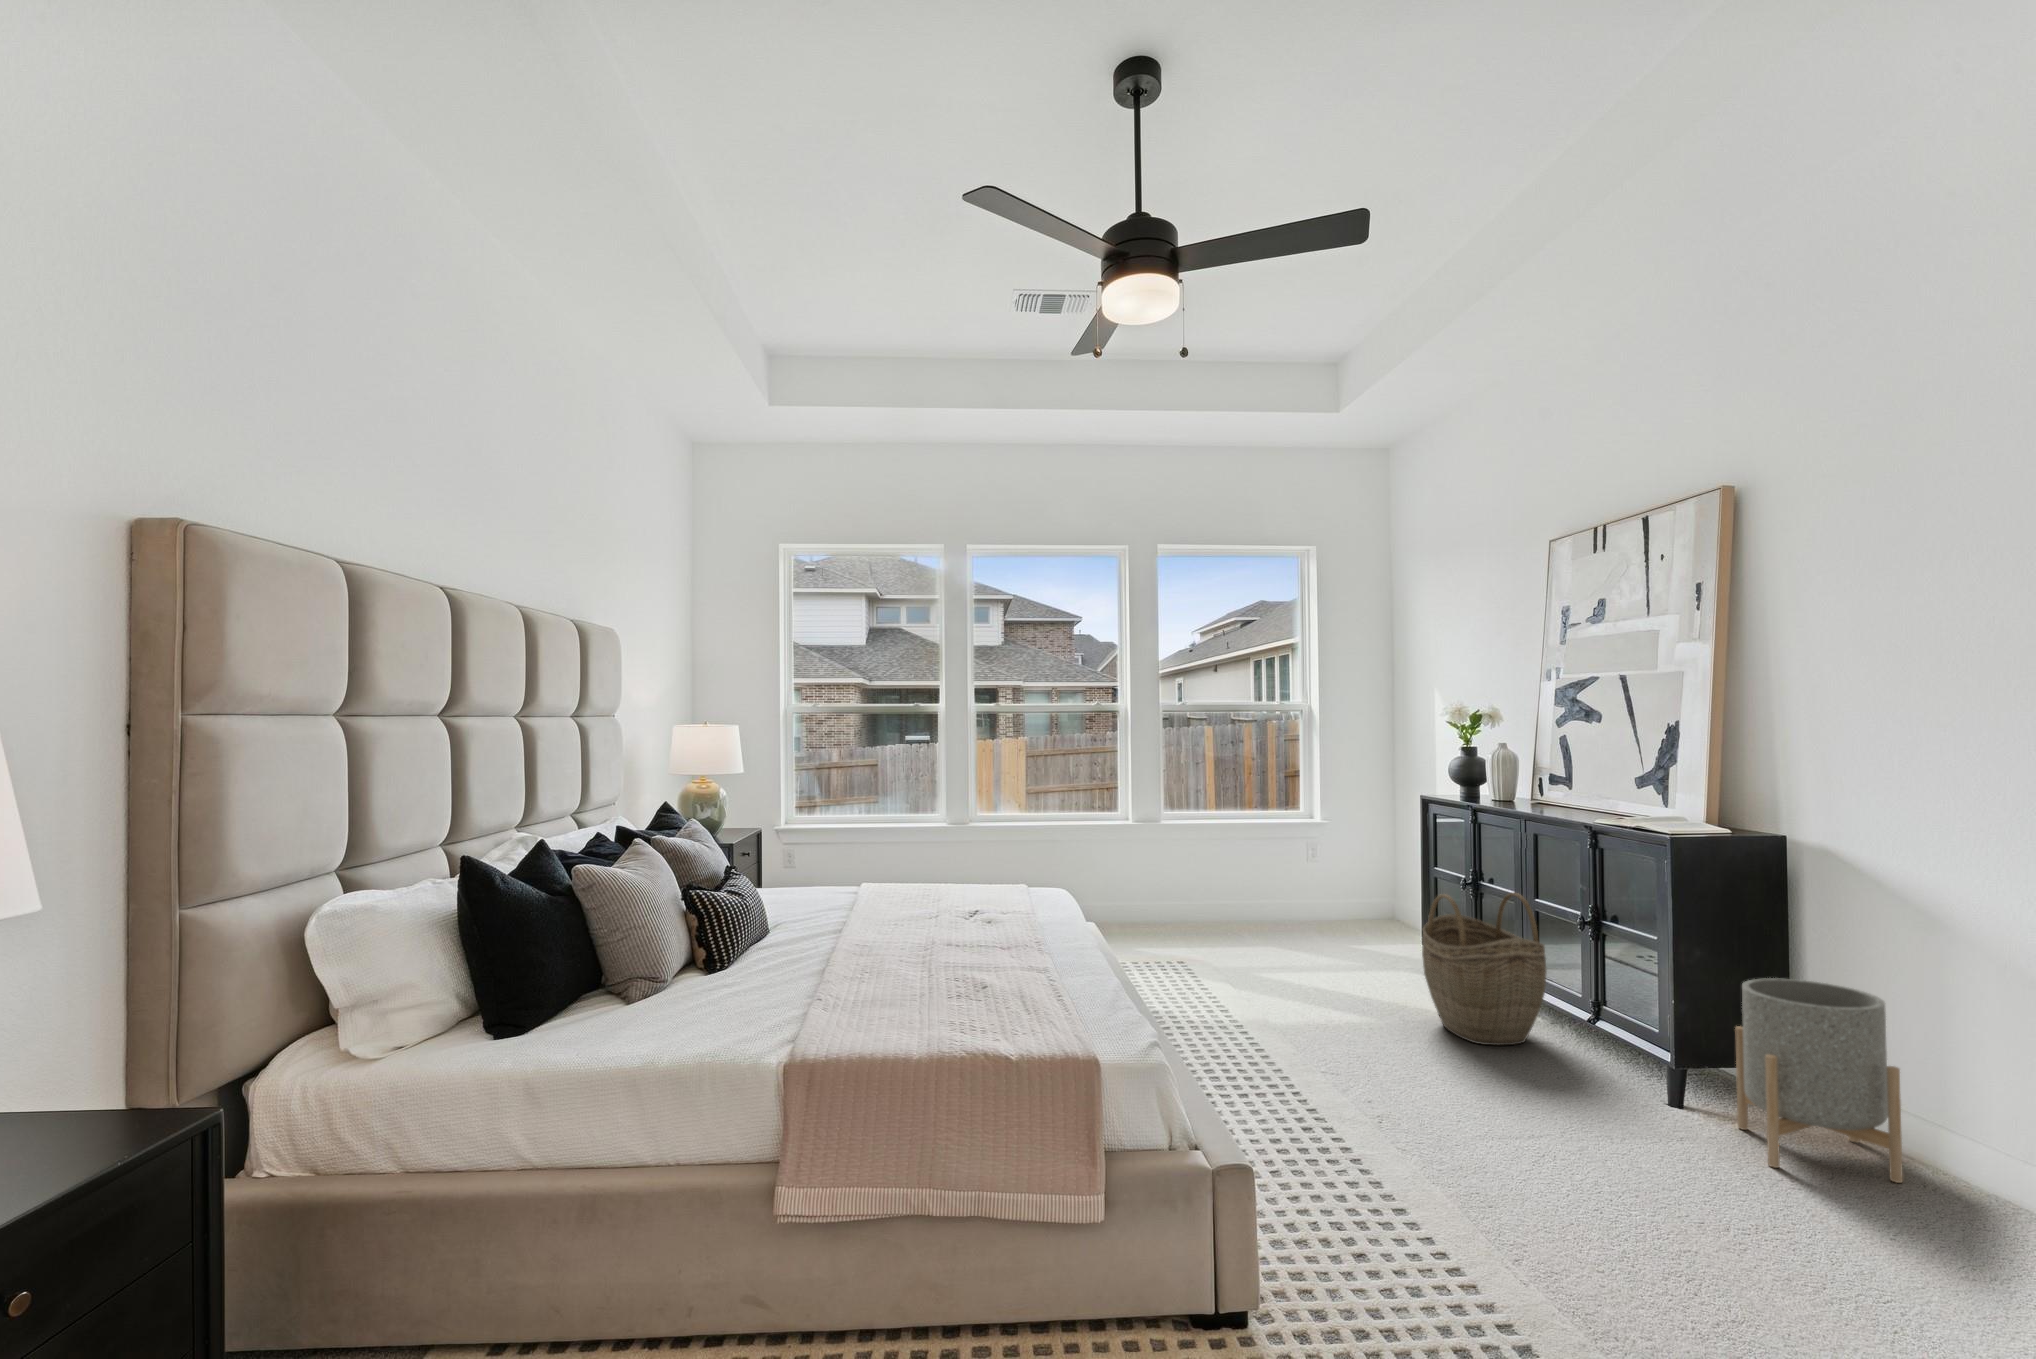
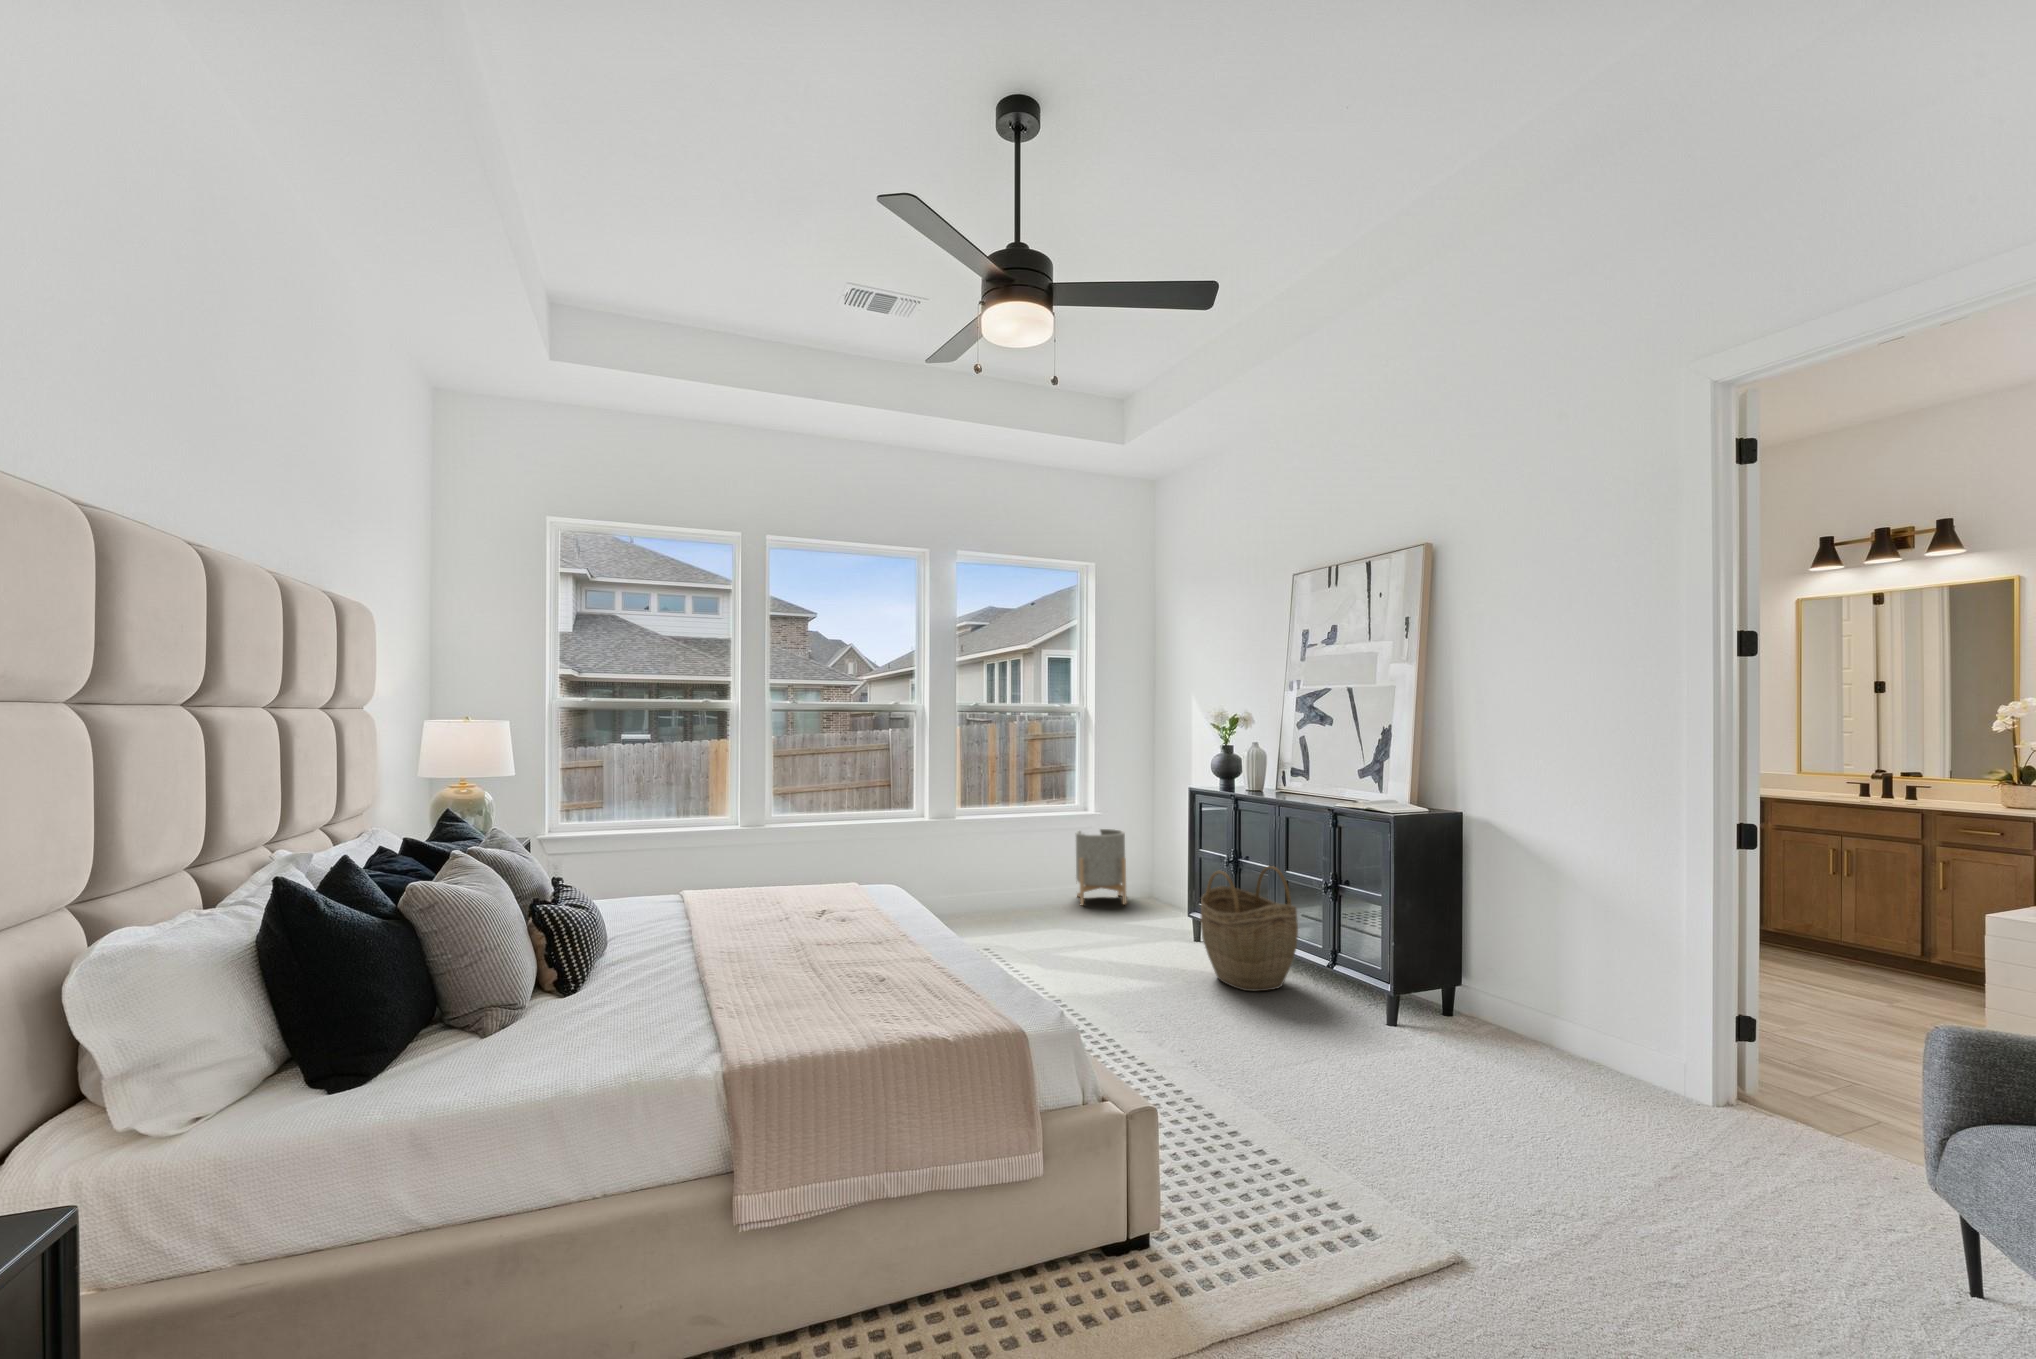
planter: present [1735,978,1903,1183] -> present [1076,829,1127,905]

